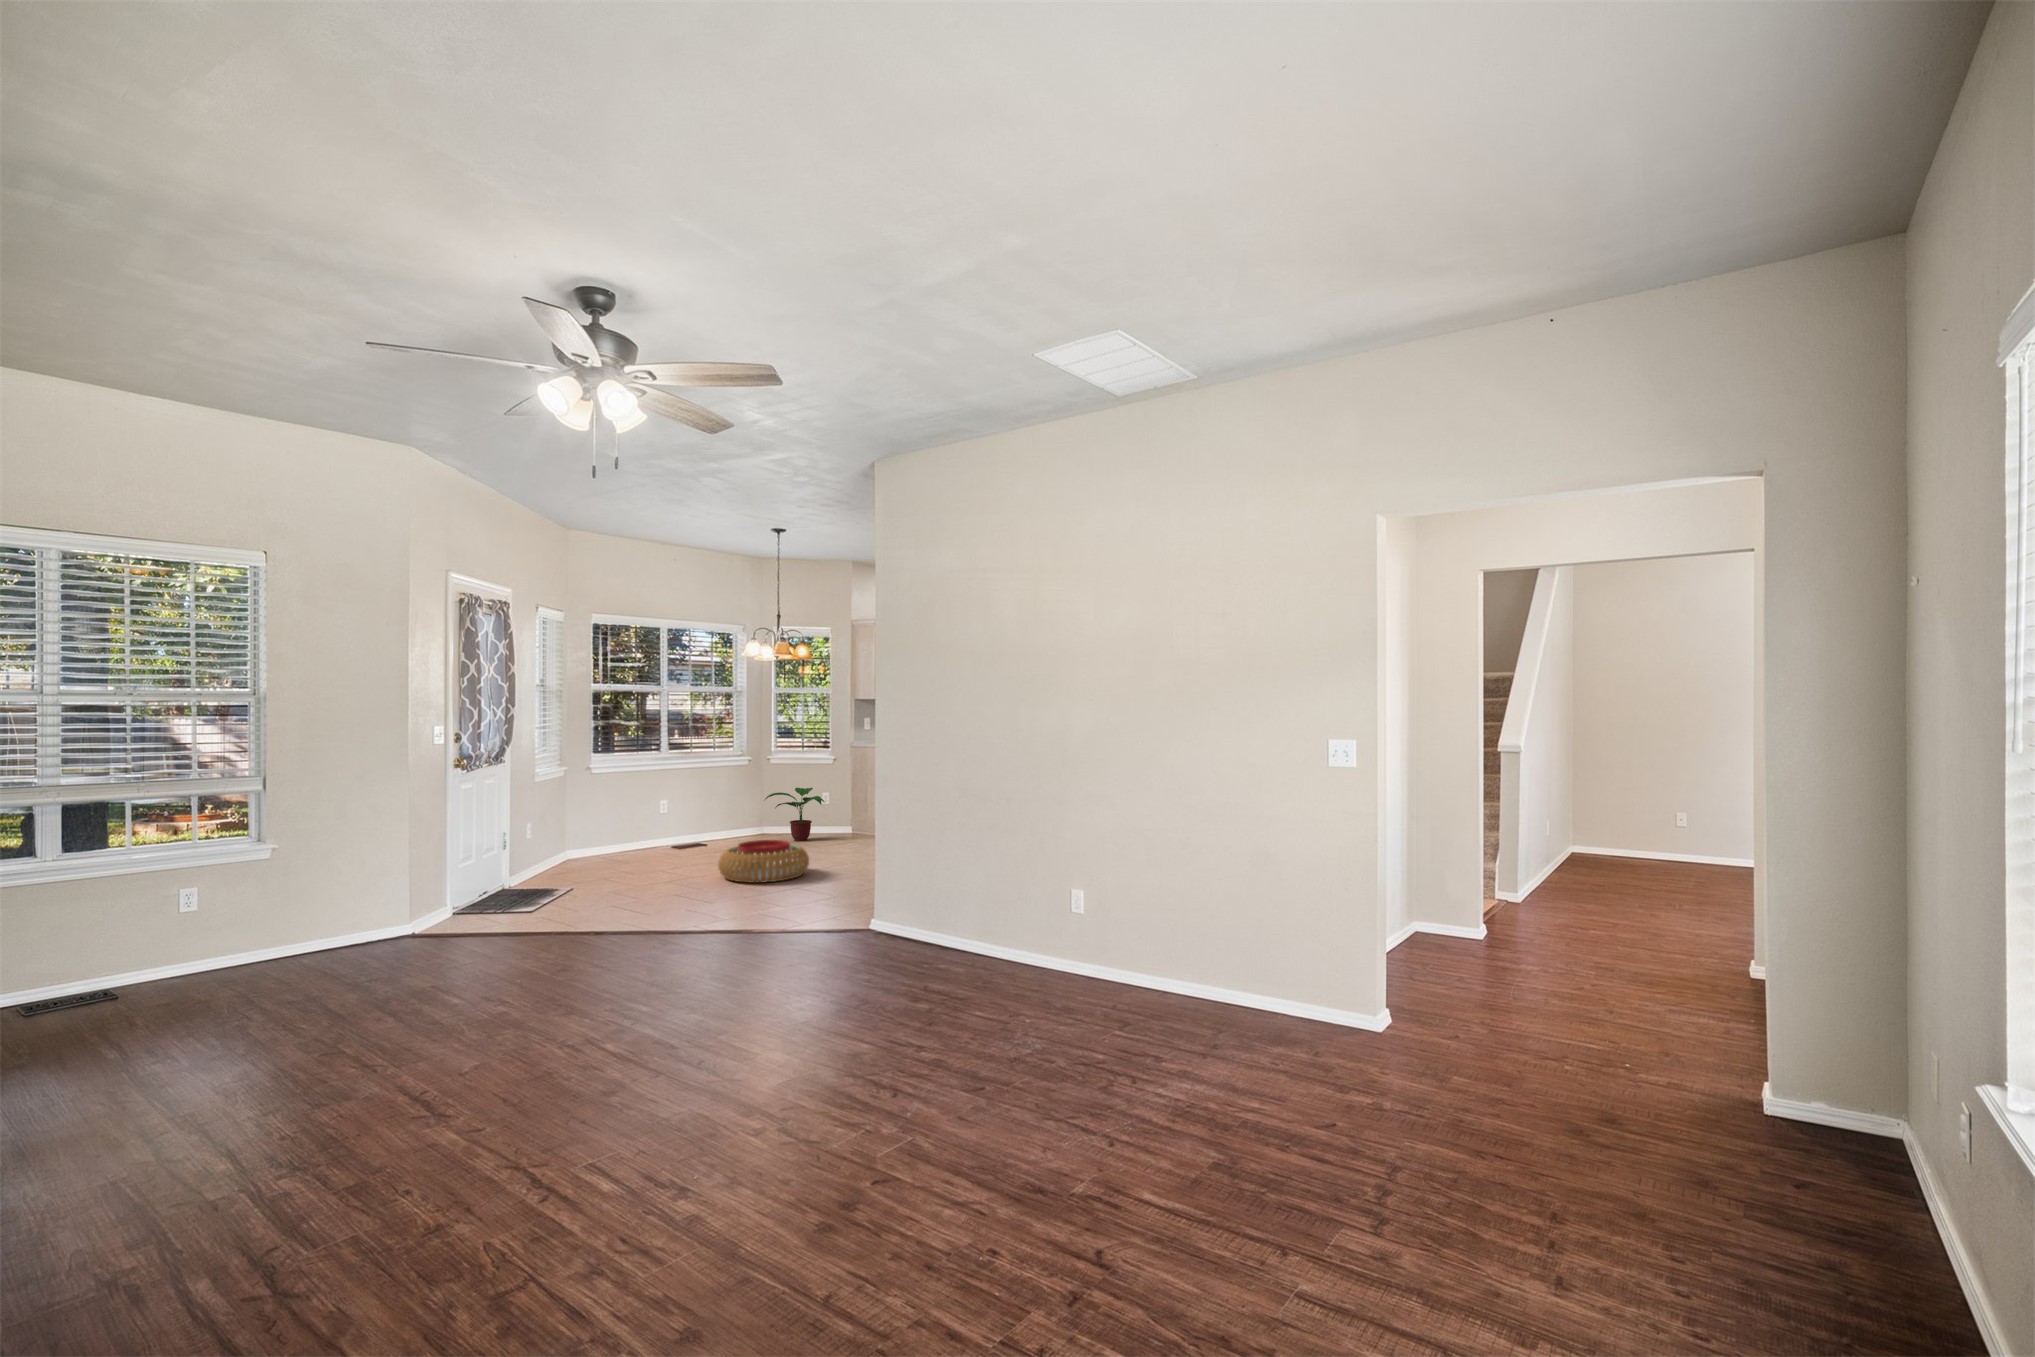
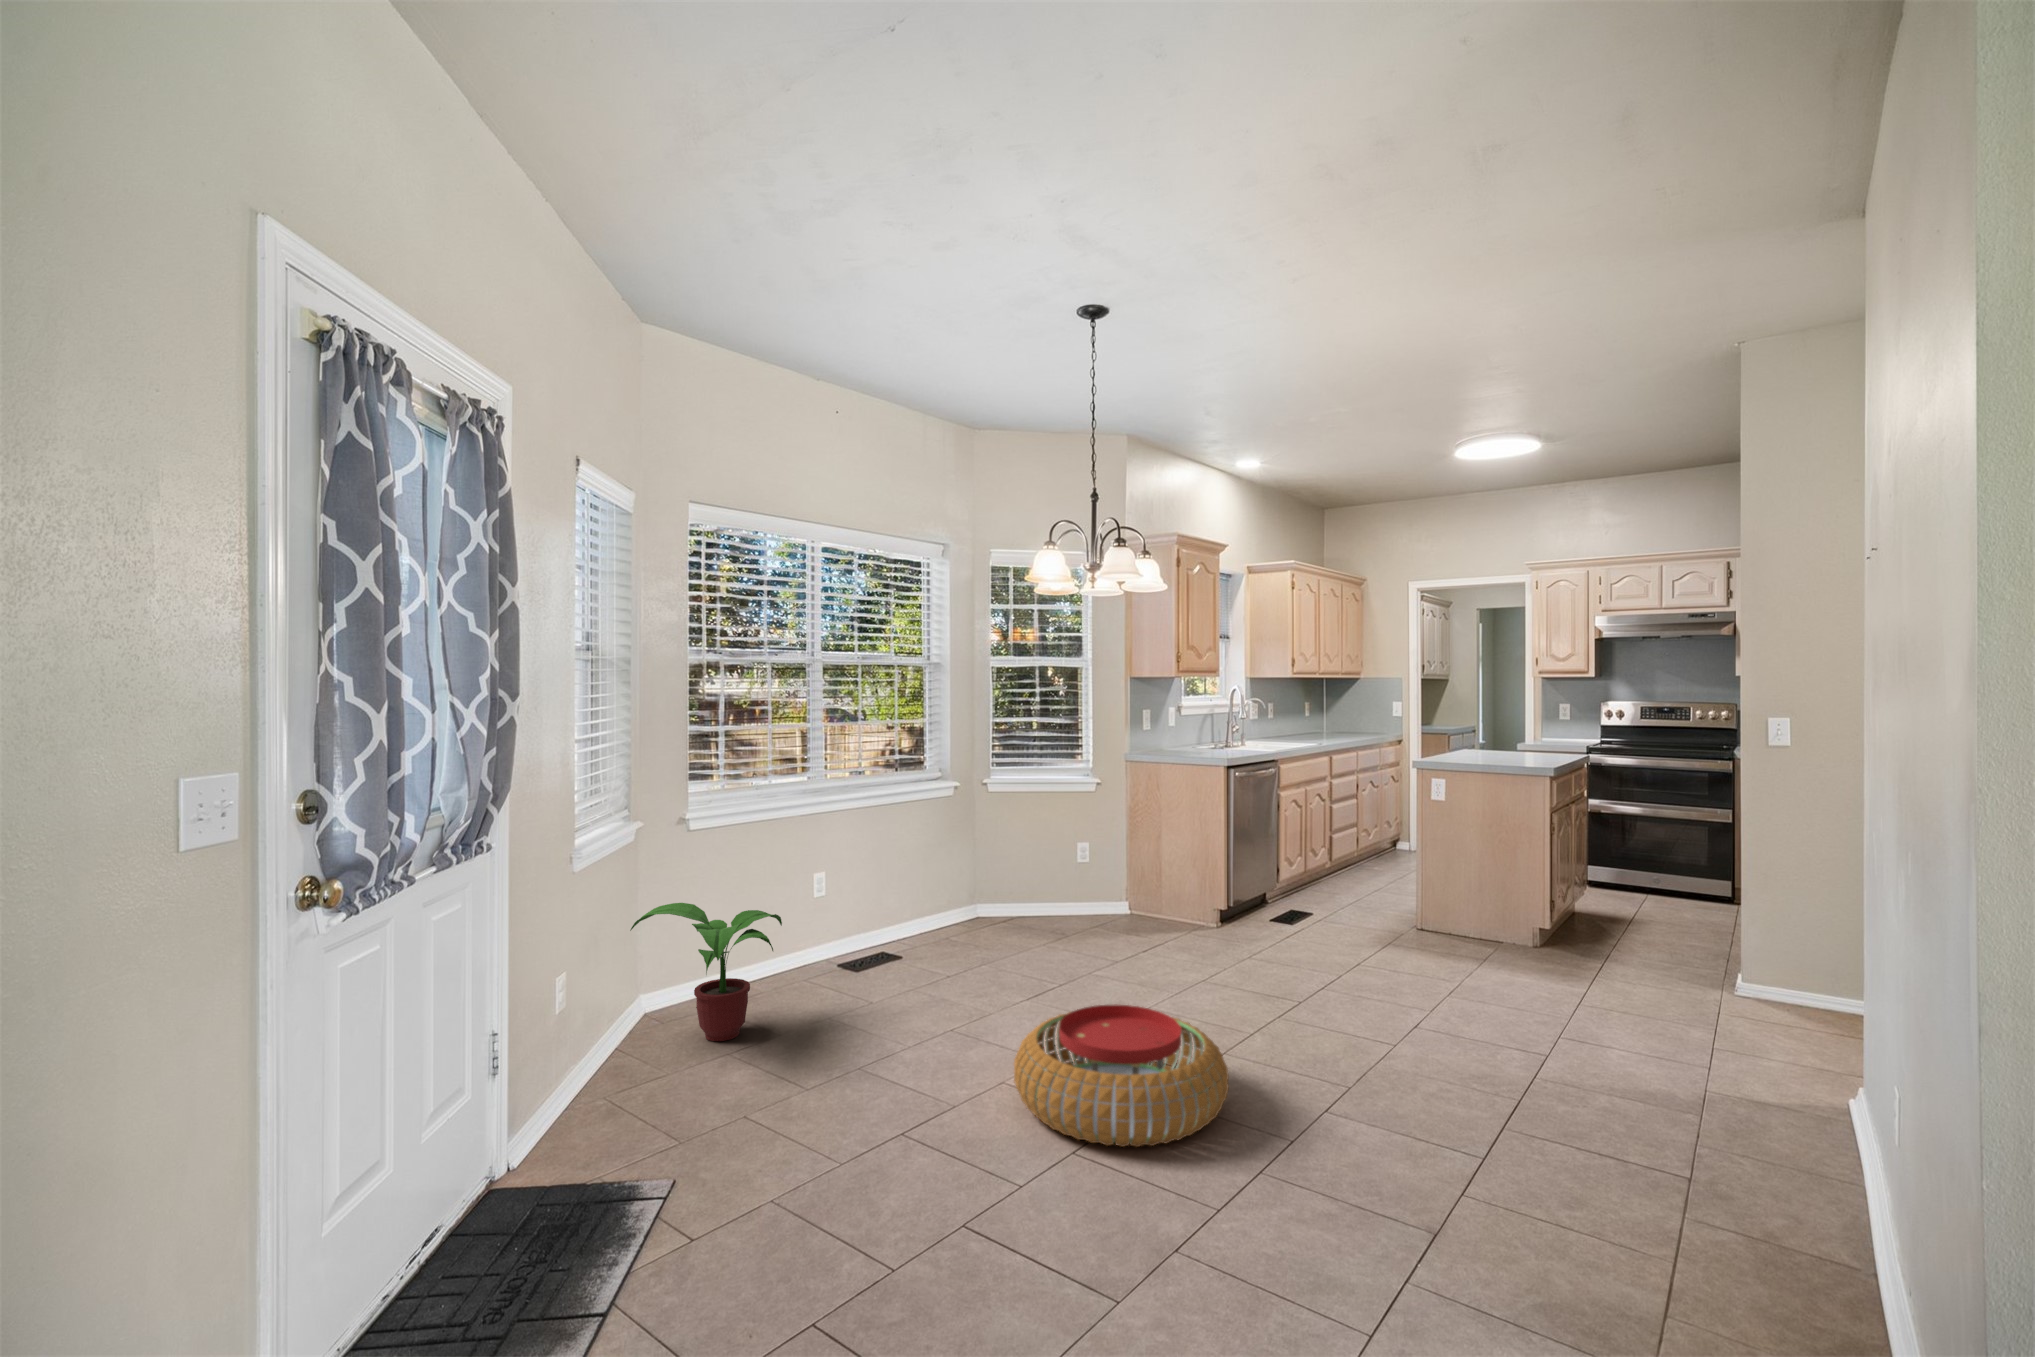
potted plant: present [765,788,824,841] -> present [630,903,782,1041]

